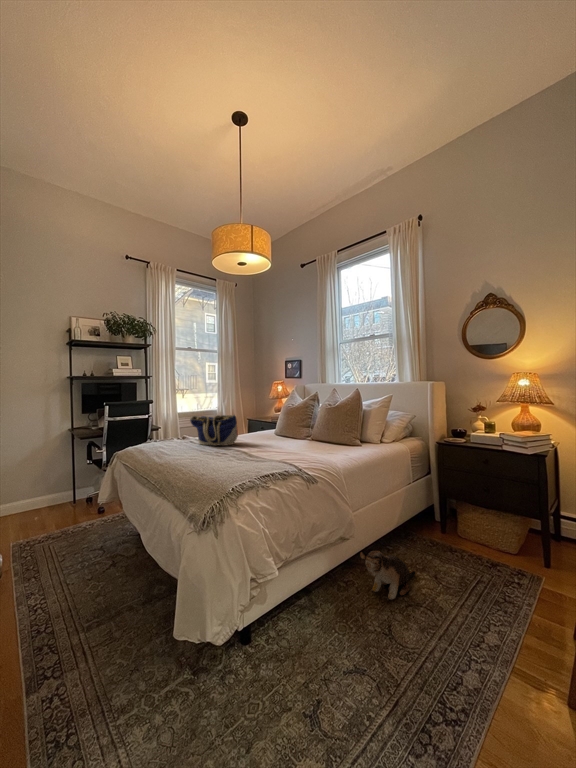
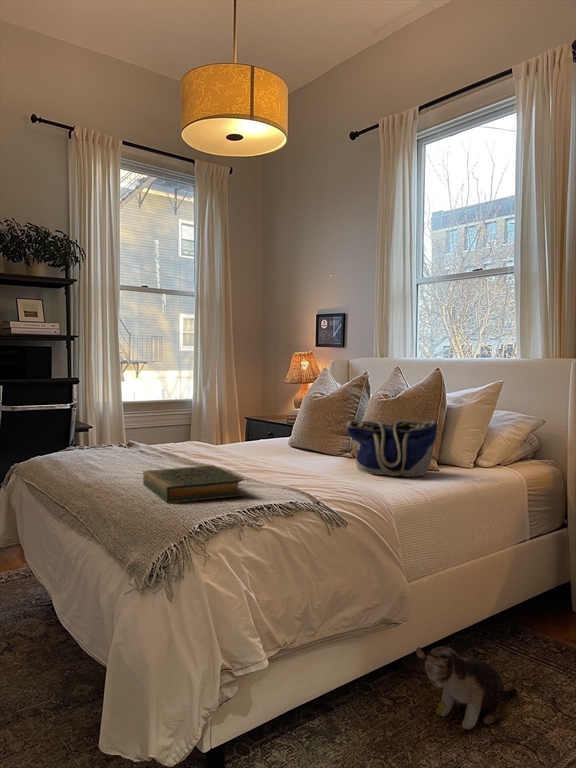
tote bag: present [190,415,238,446] -> present [346,420,437,477]
hardback book: none [195,450,257,476] -> present [143,465,244,503]

